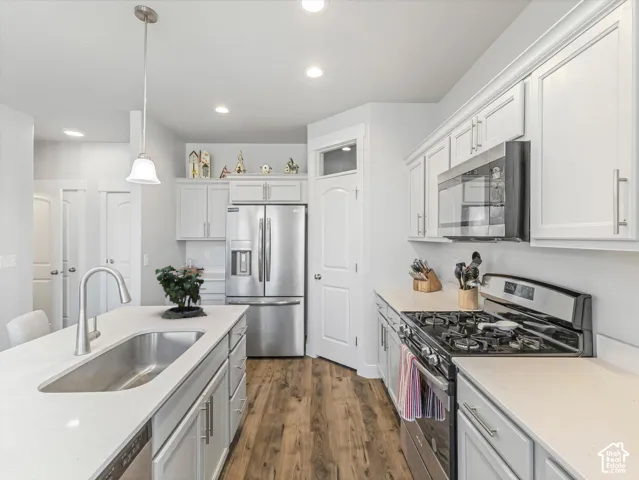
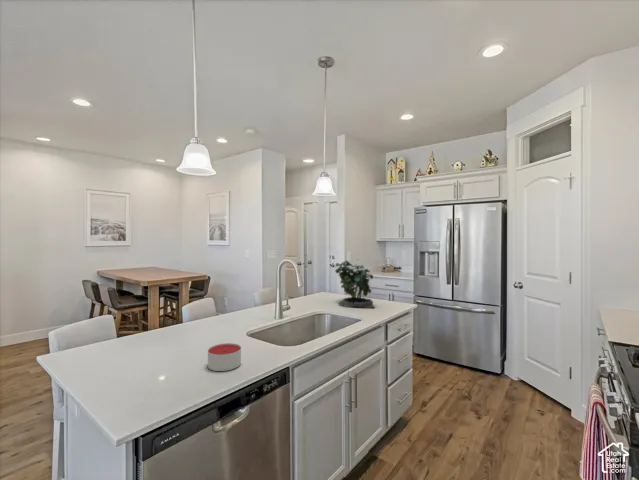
candle: none [40,388,95,432] -> present [208,343,241,371]

